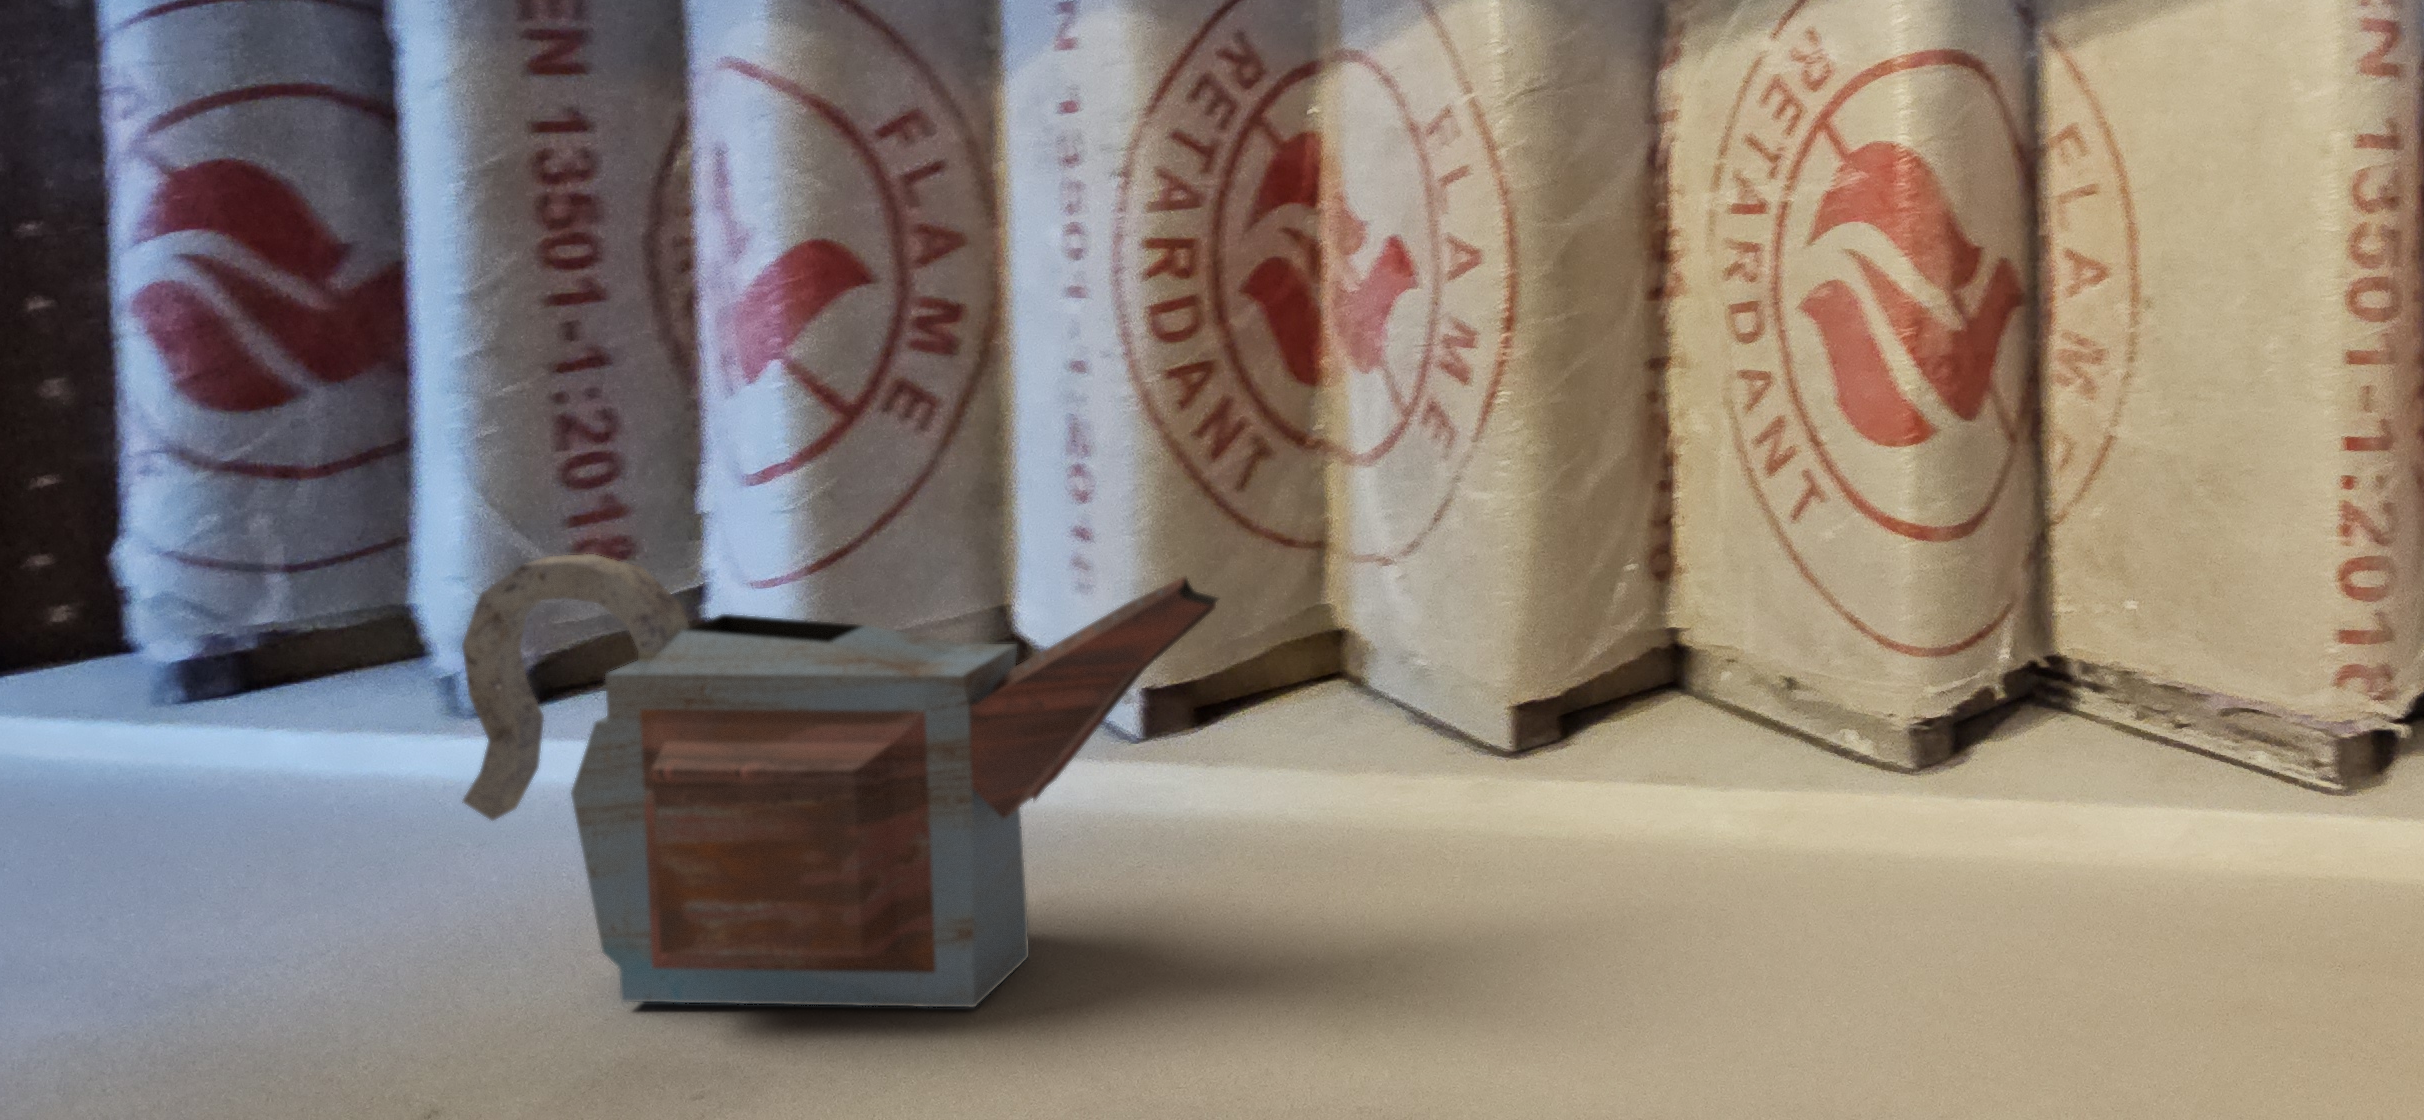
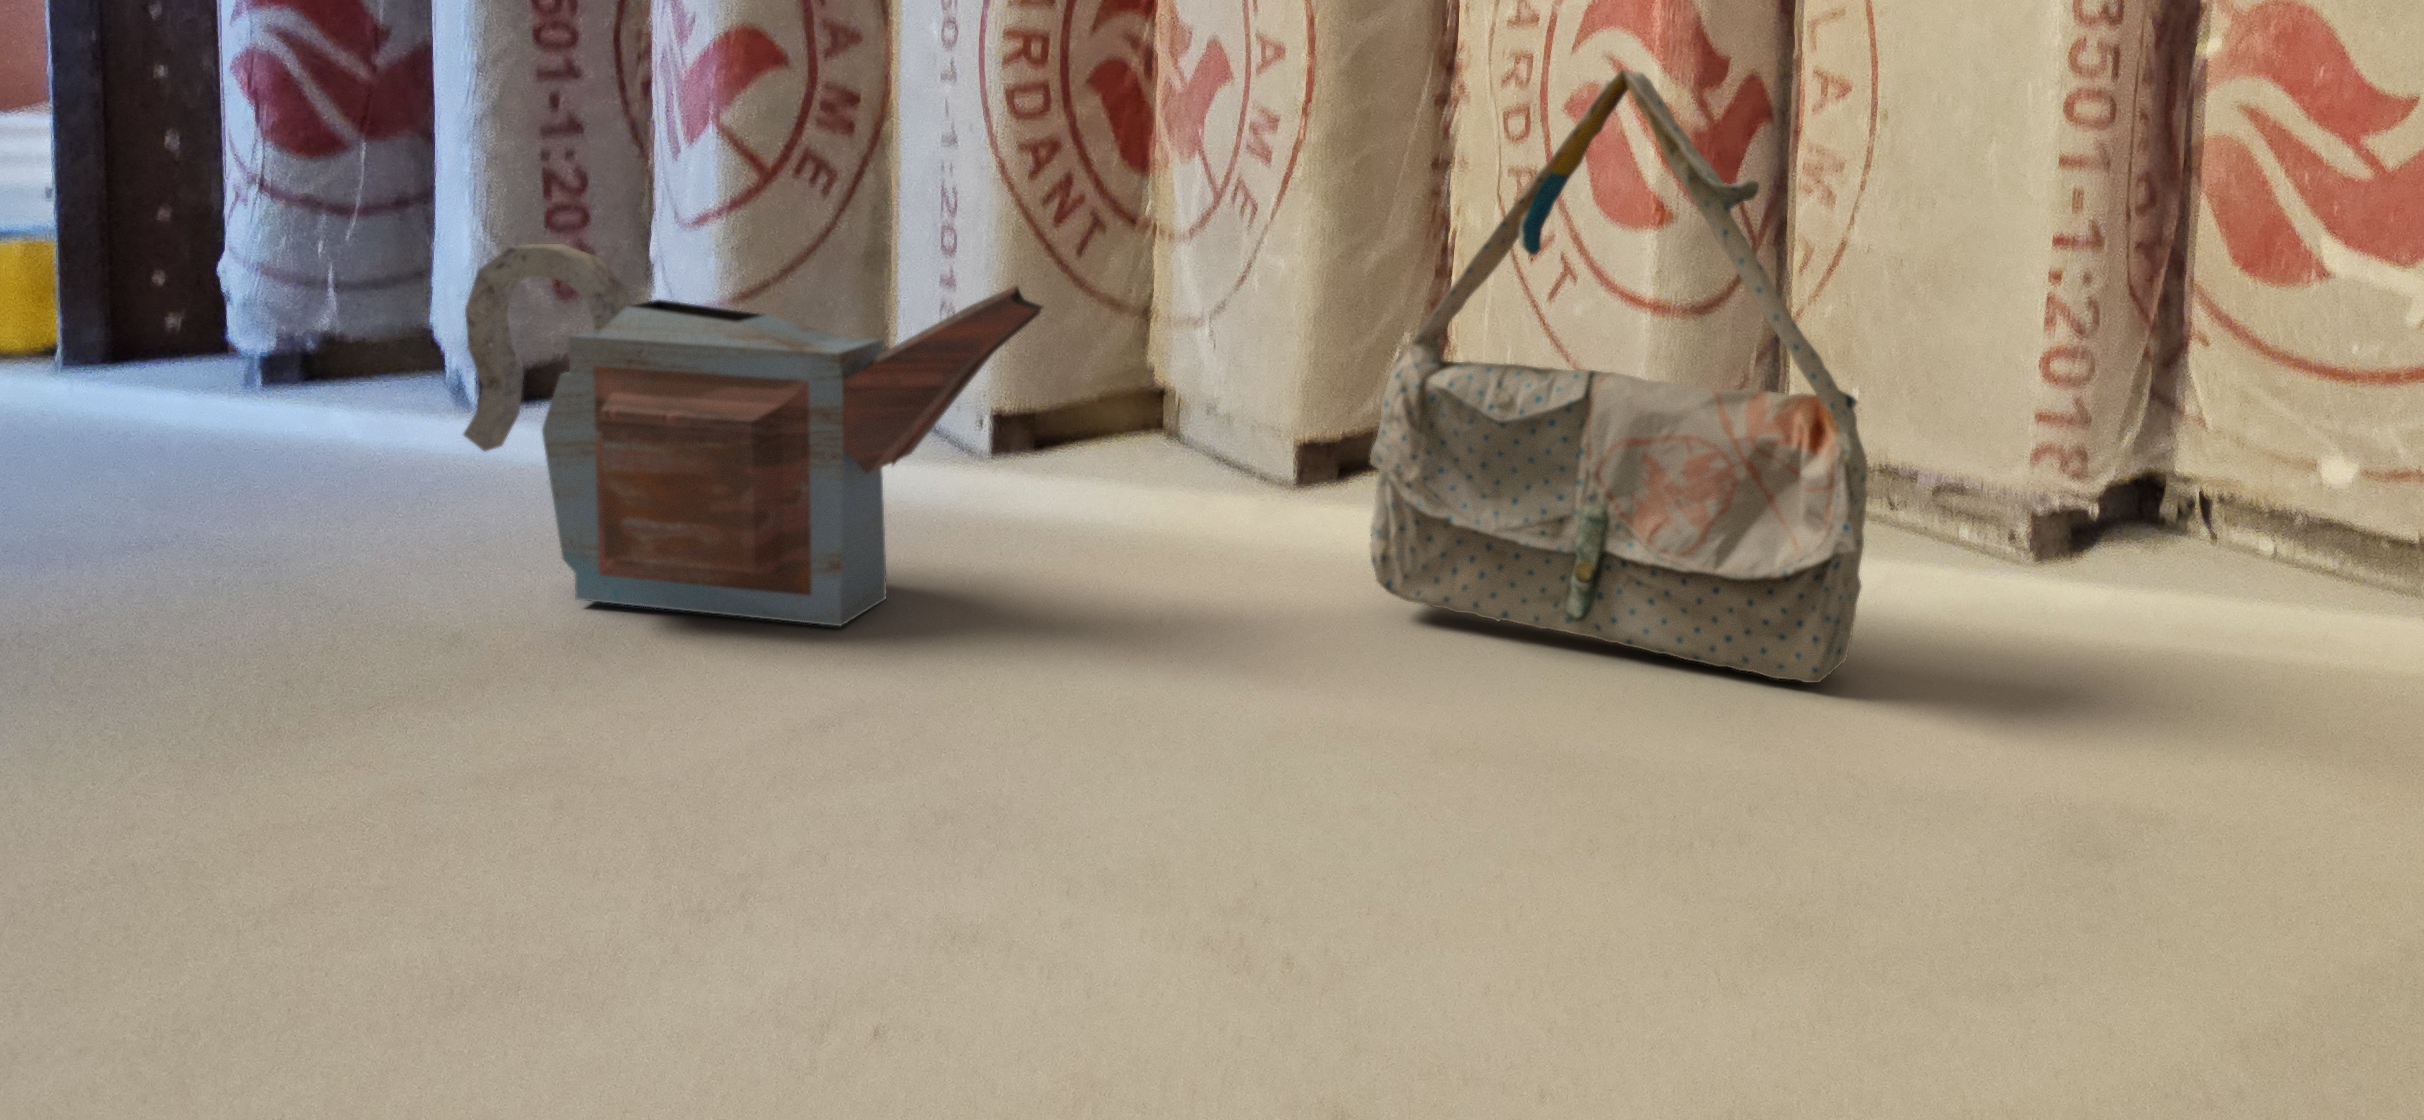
bag: none [1614,291,2180,971] -> present [1370,69,1867,683]

